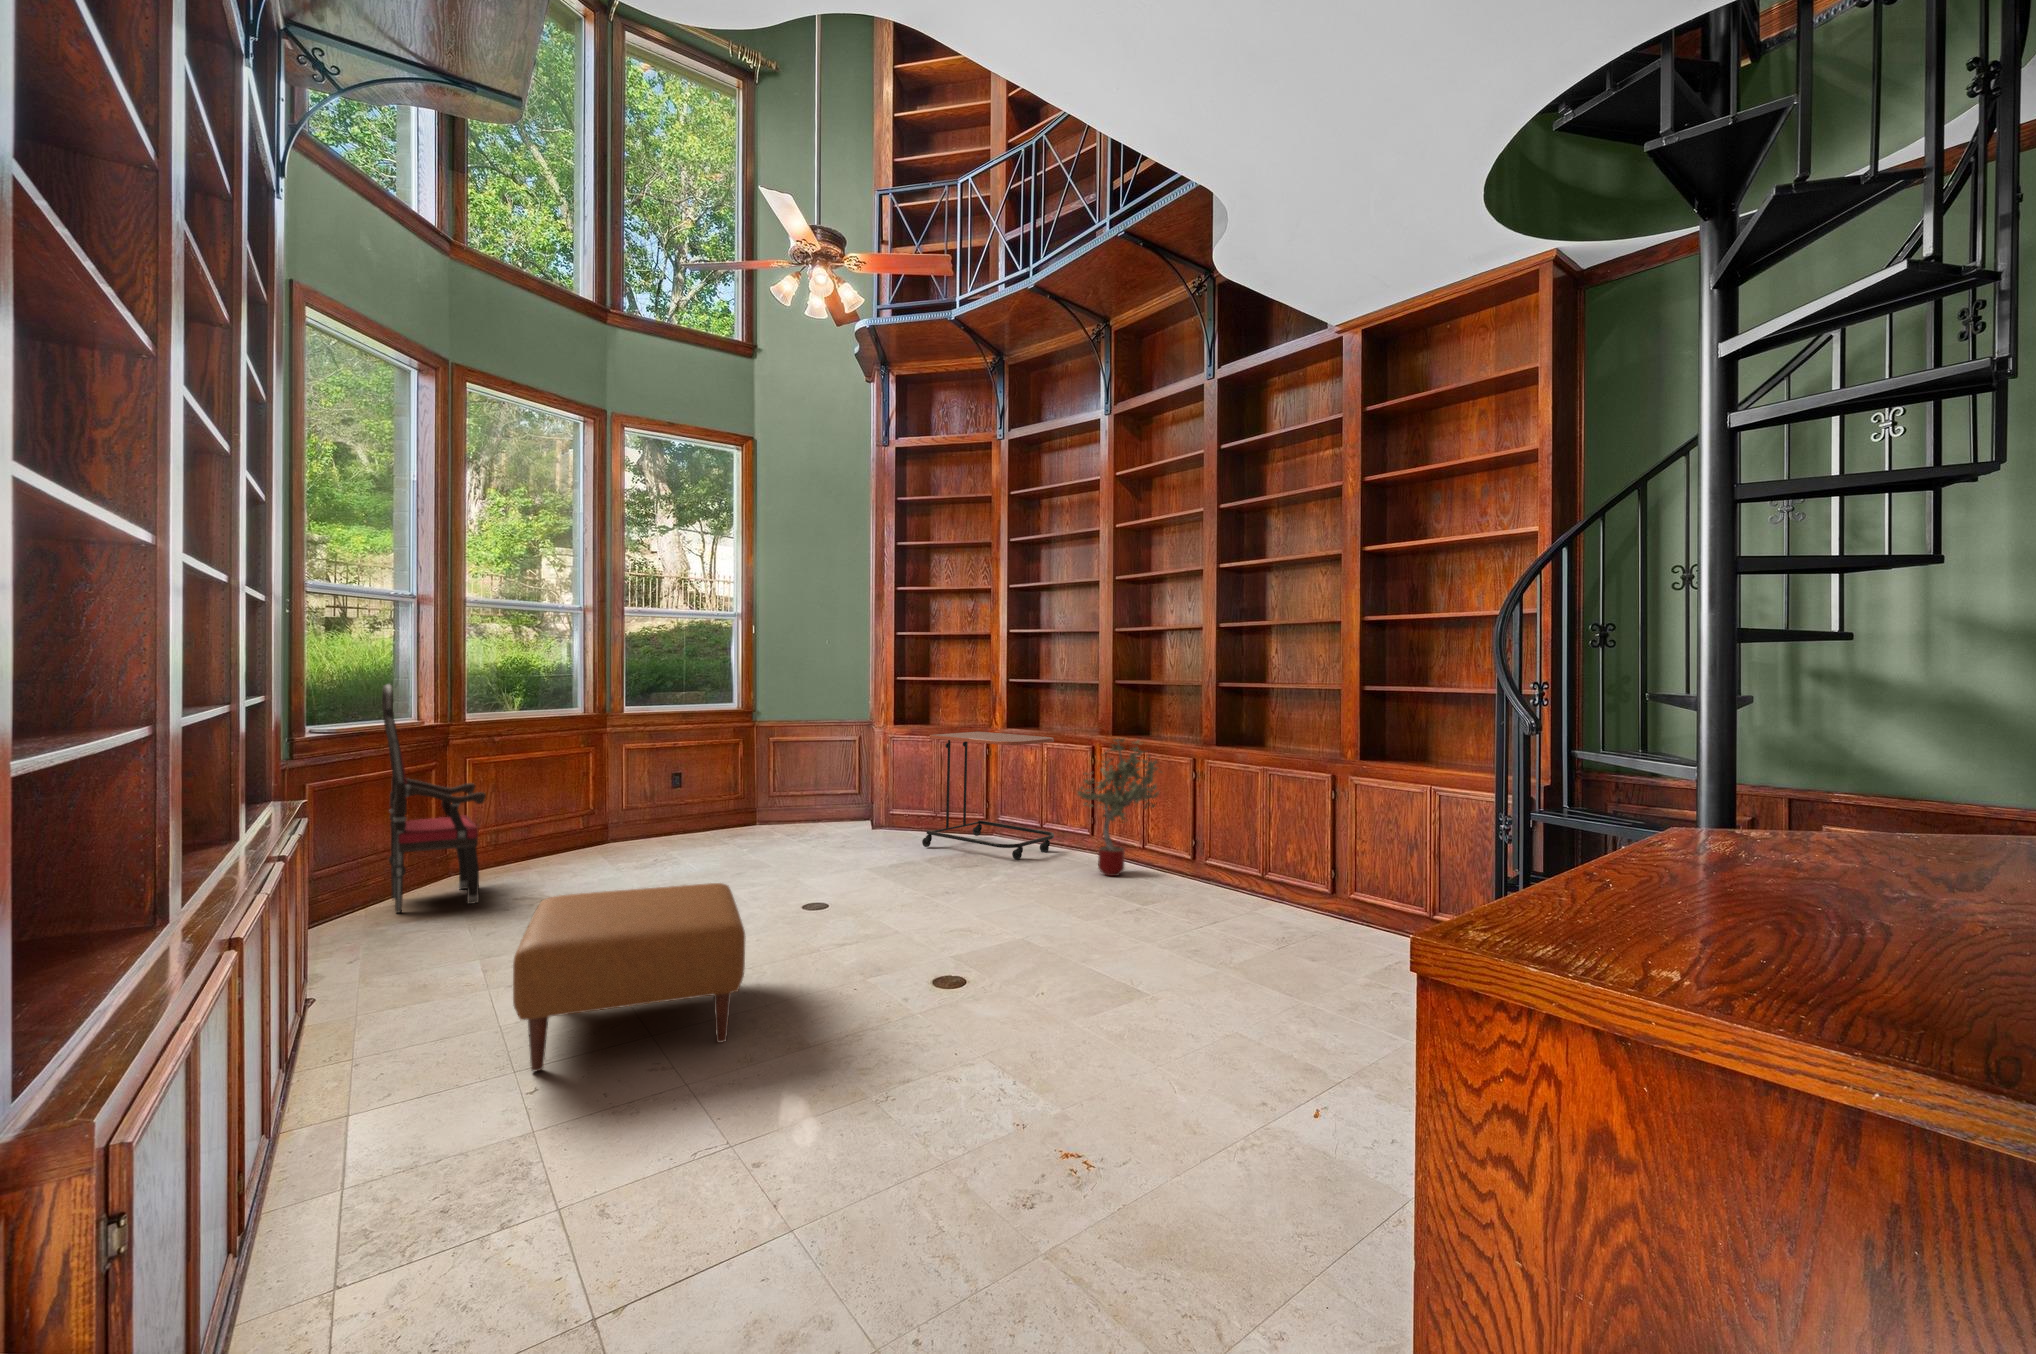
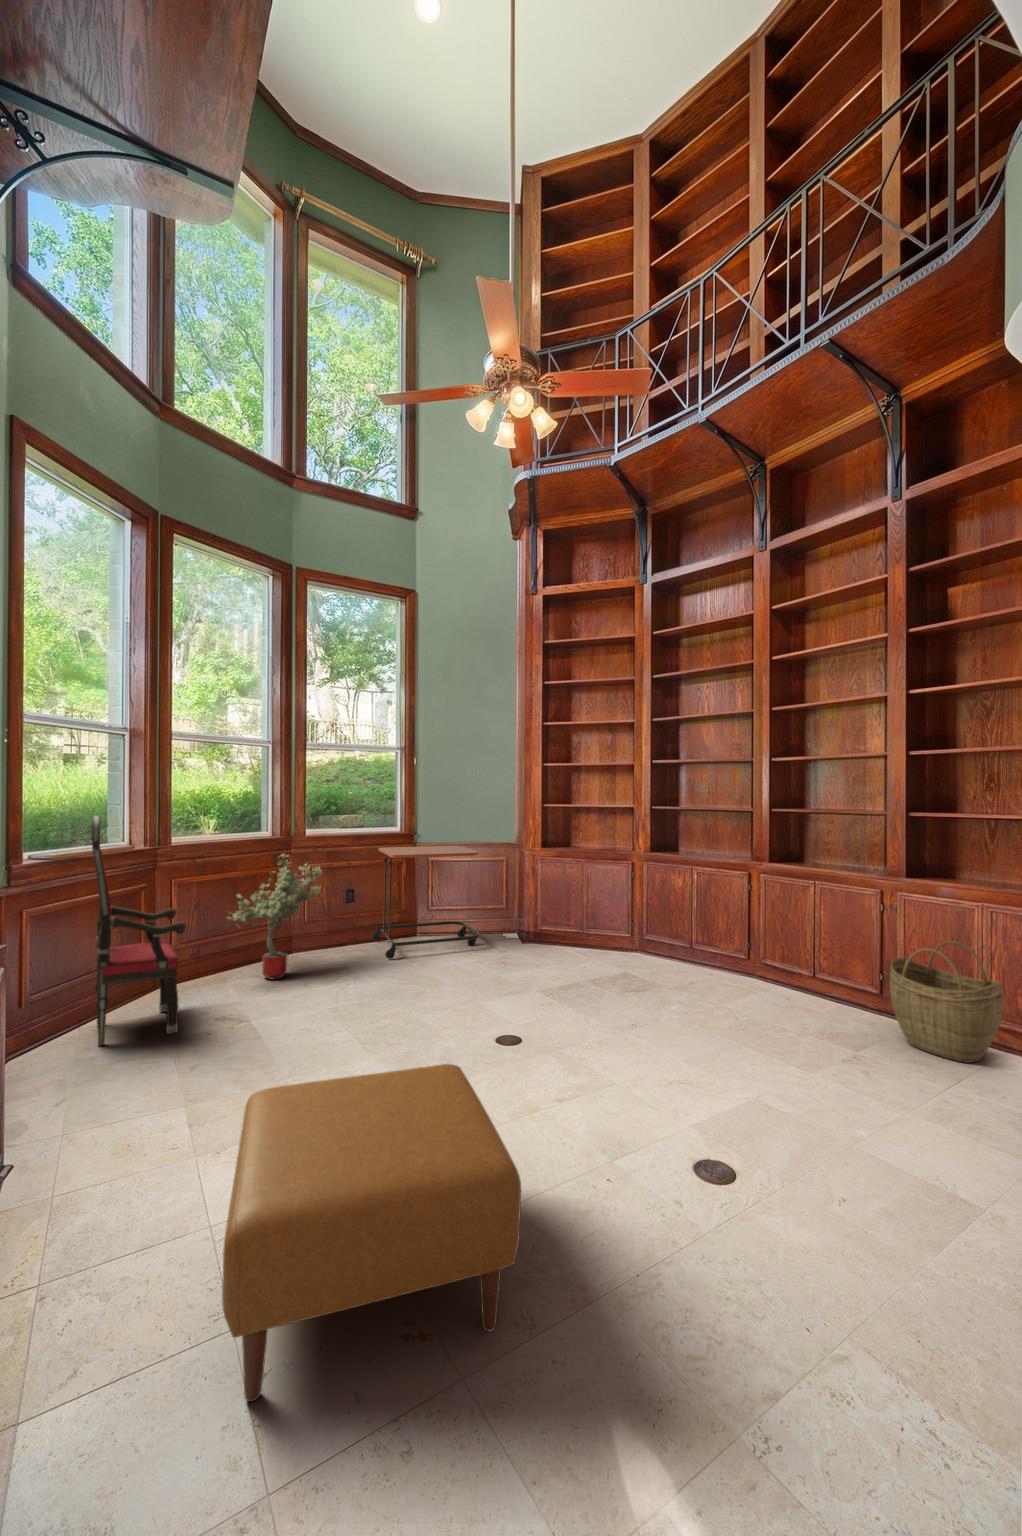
side table: present [922,732,1054,860] -> present [372,846,479,959]
potted tree: present [1078,739,1162,876] -> present [228,854,322,979]
woven basket: none [1180,801,1267,906] -> present [890,941,1003,1063]

